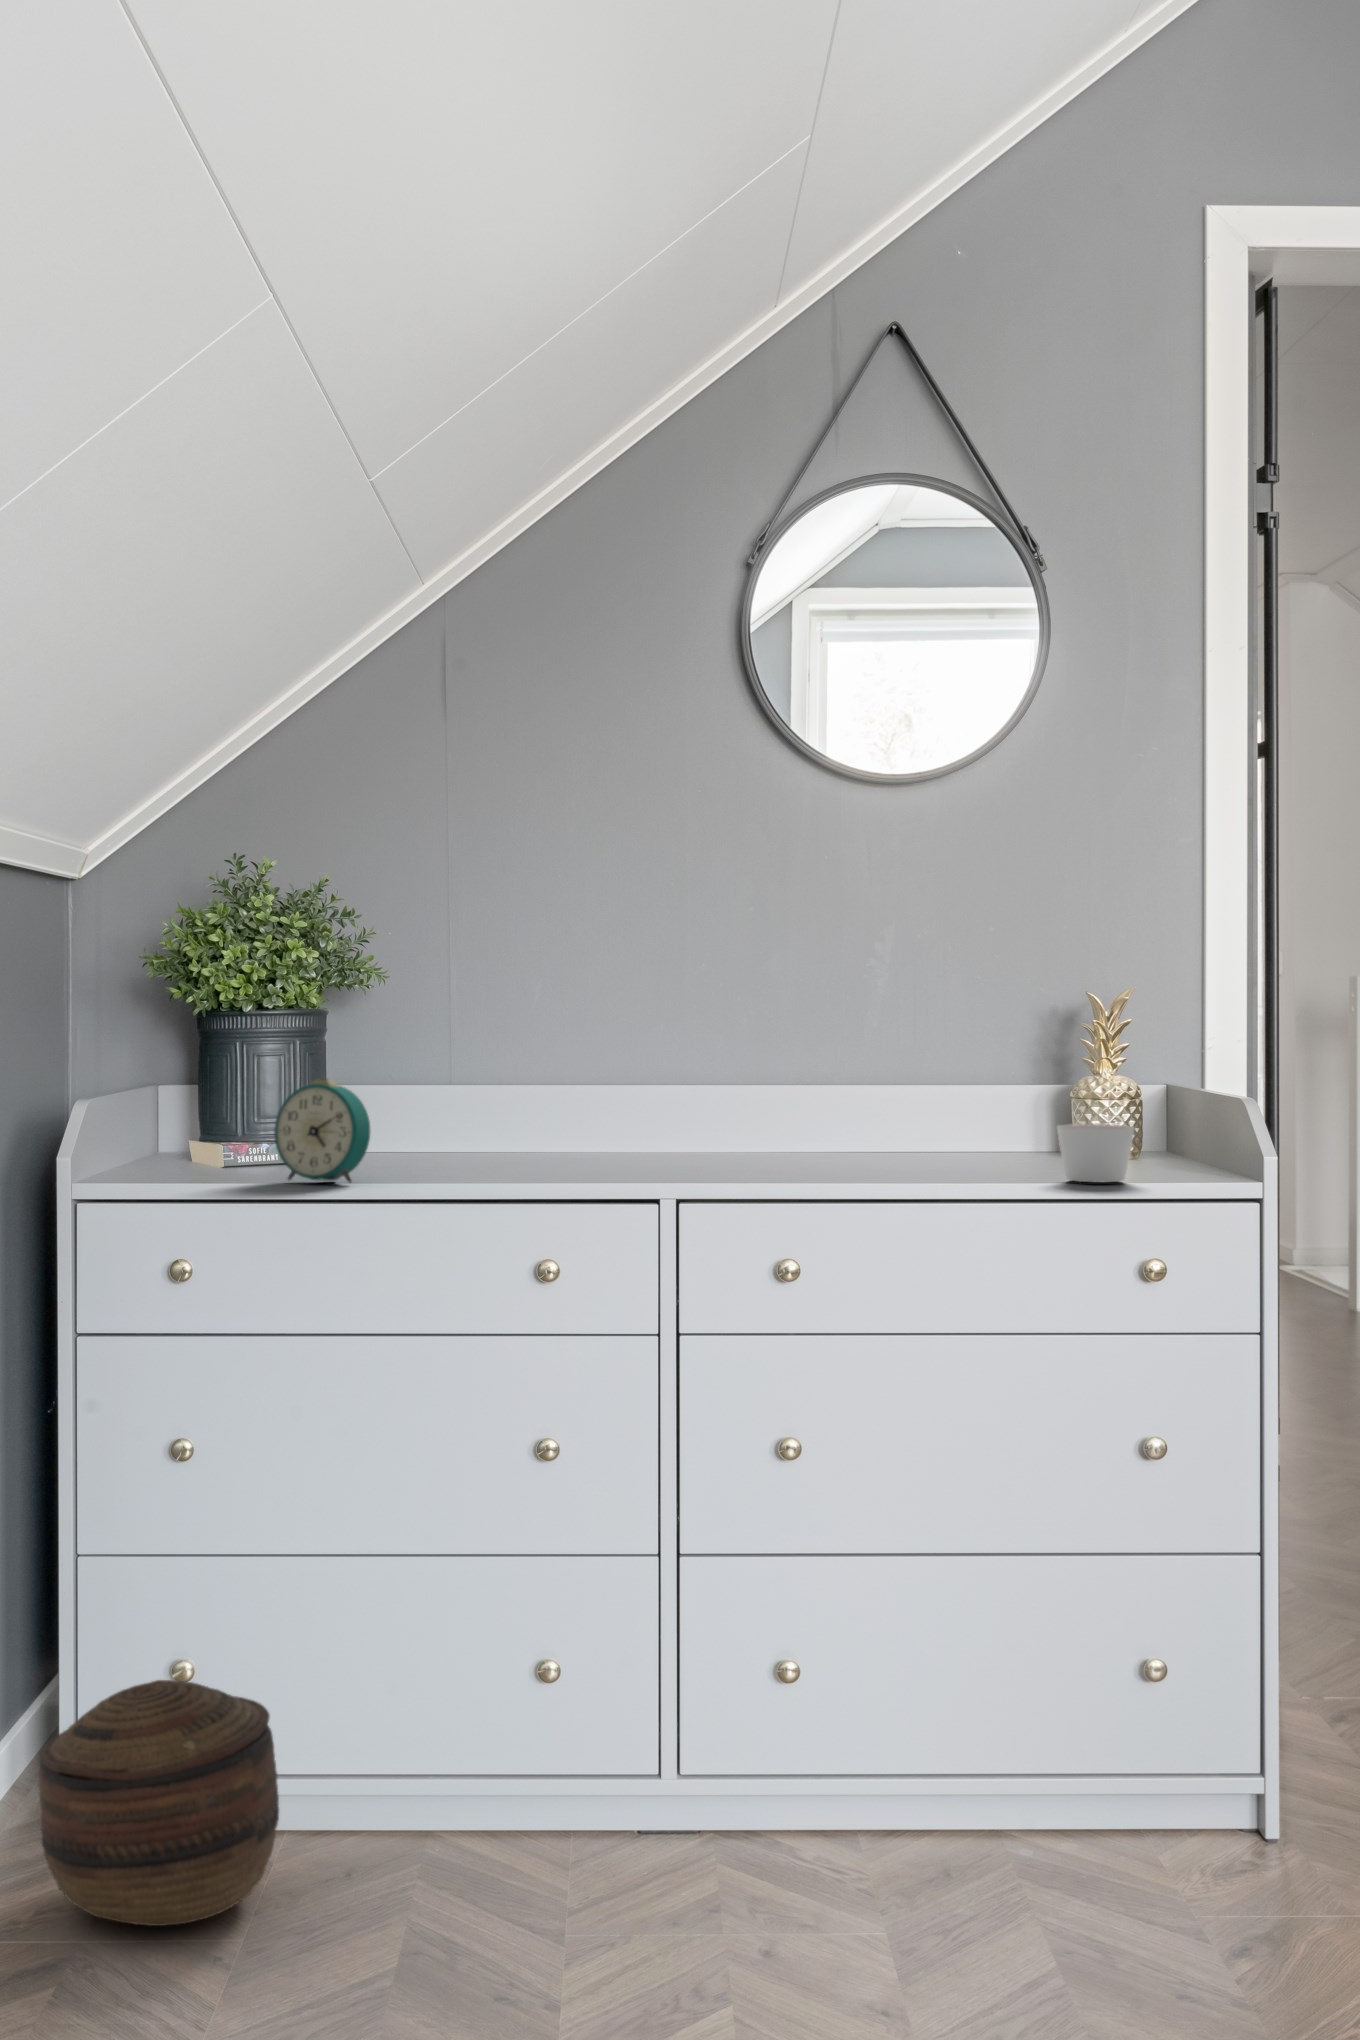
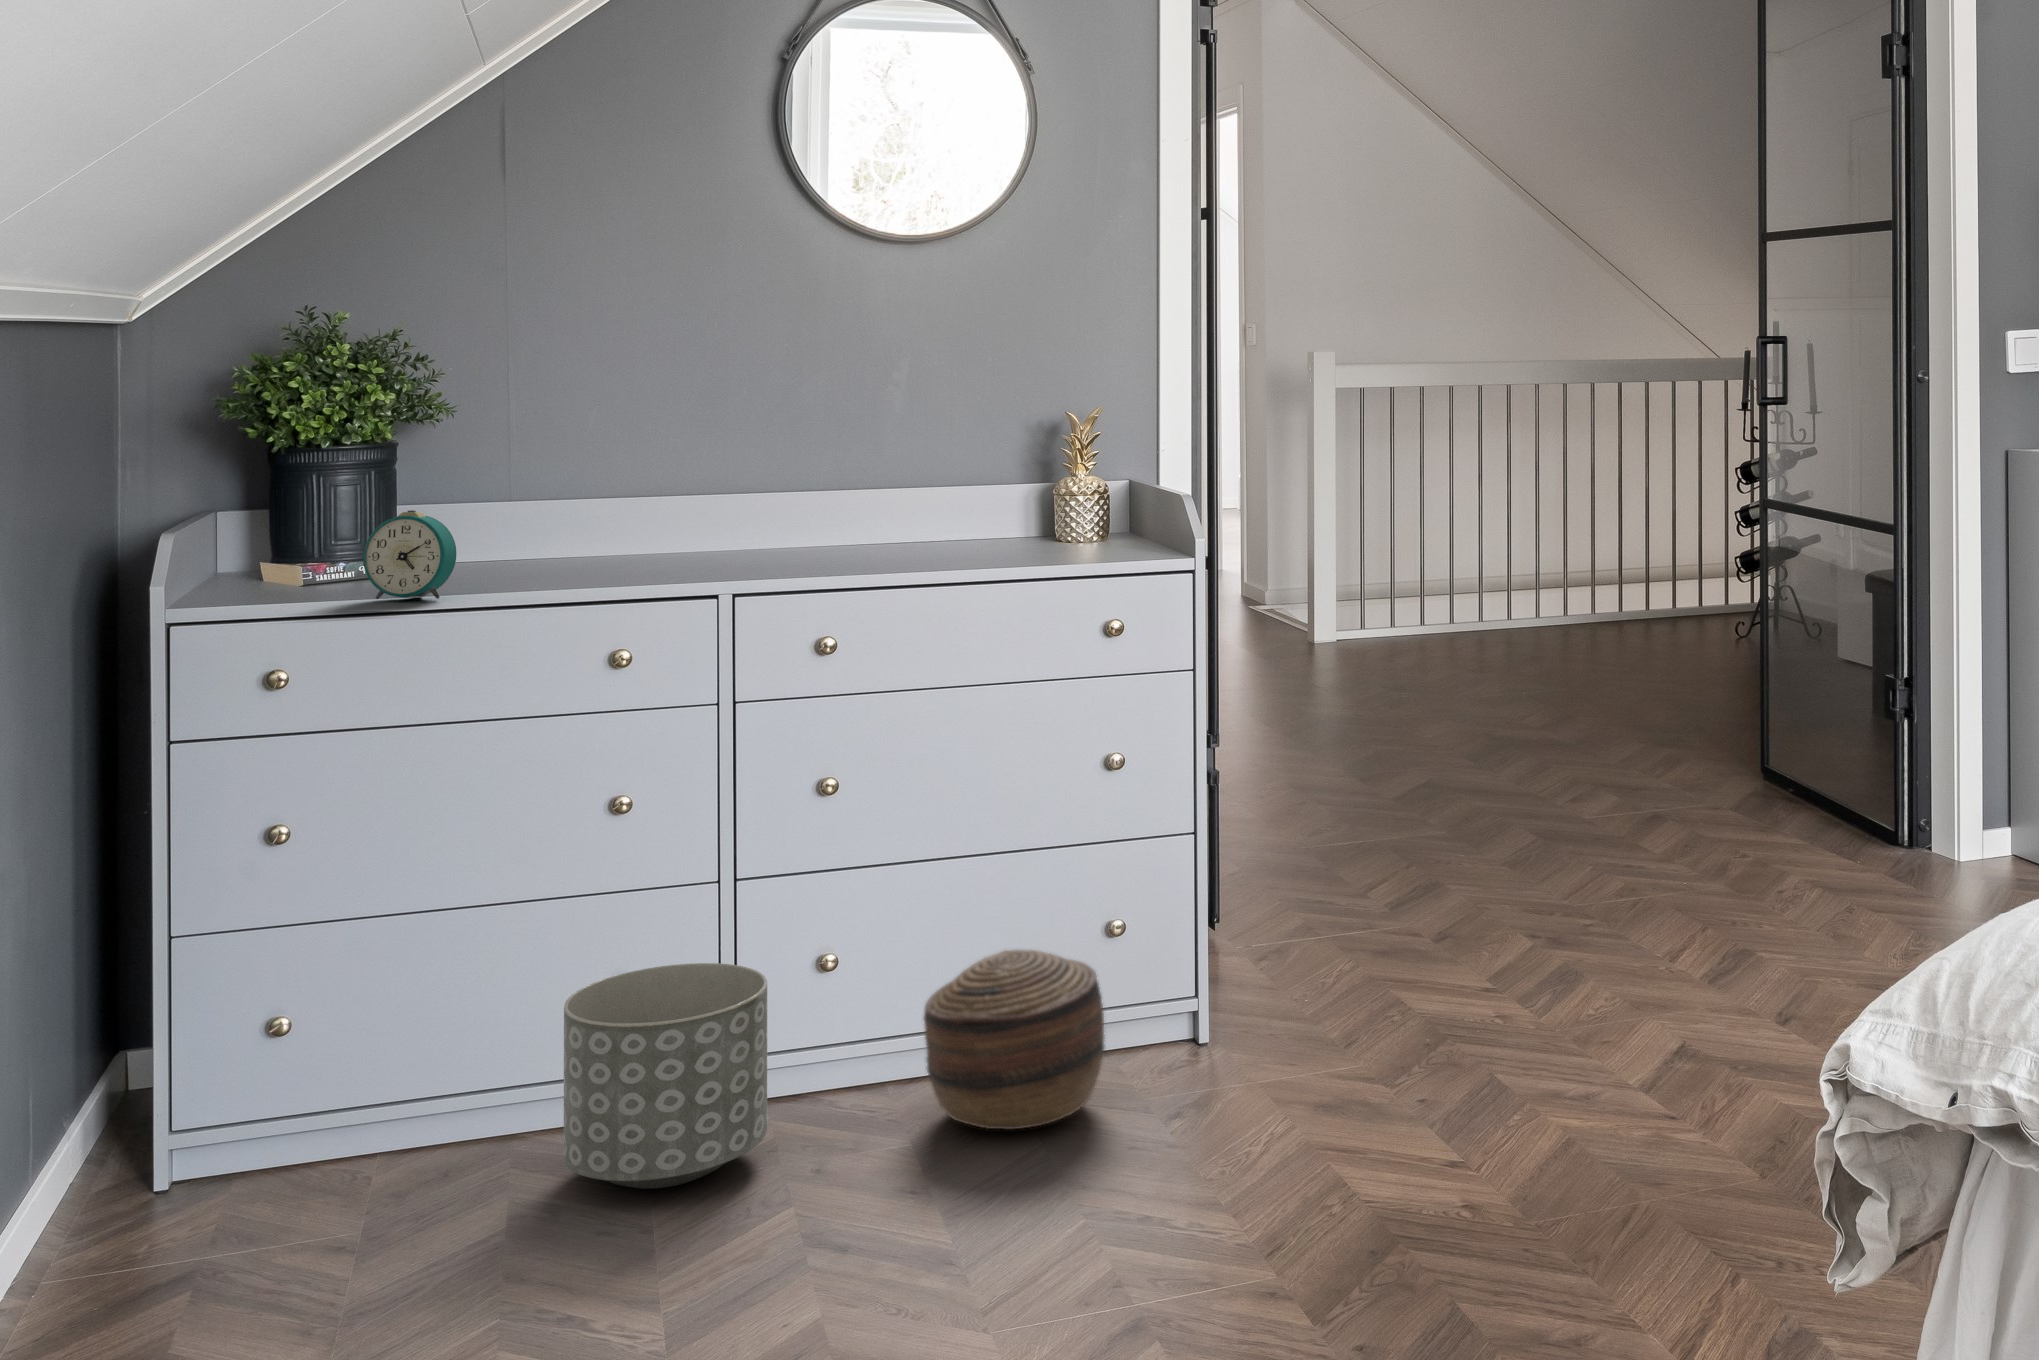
candle: present [1057,1124,1134,1182] -> none [1042,518,1101,564]
planter: none [477,1651,713,1935] -> present [564,963,767,1189]
basket: present [38,1680,279,1926] -> present [924,950,1105,1130]

